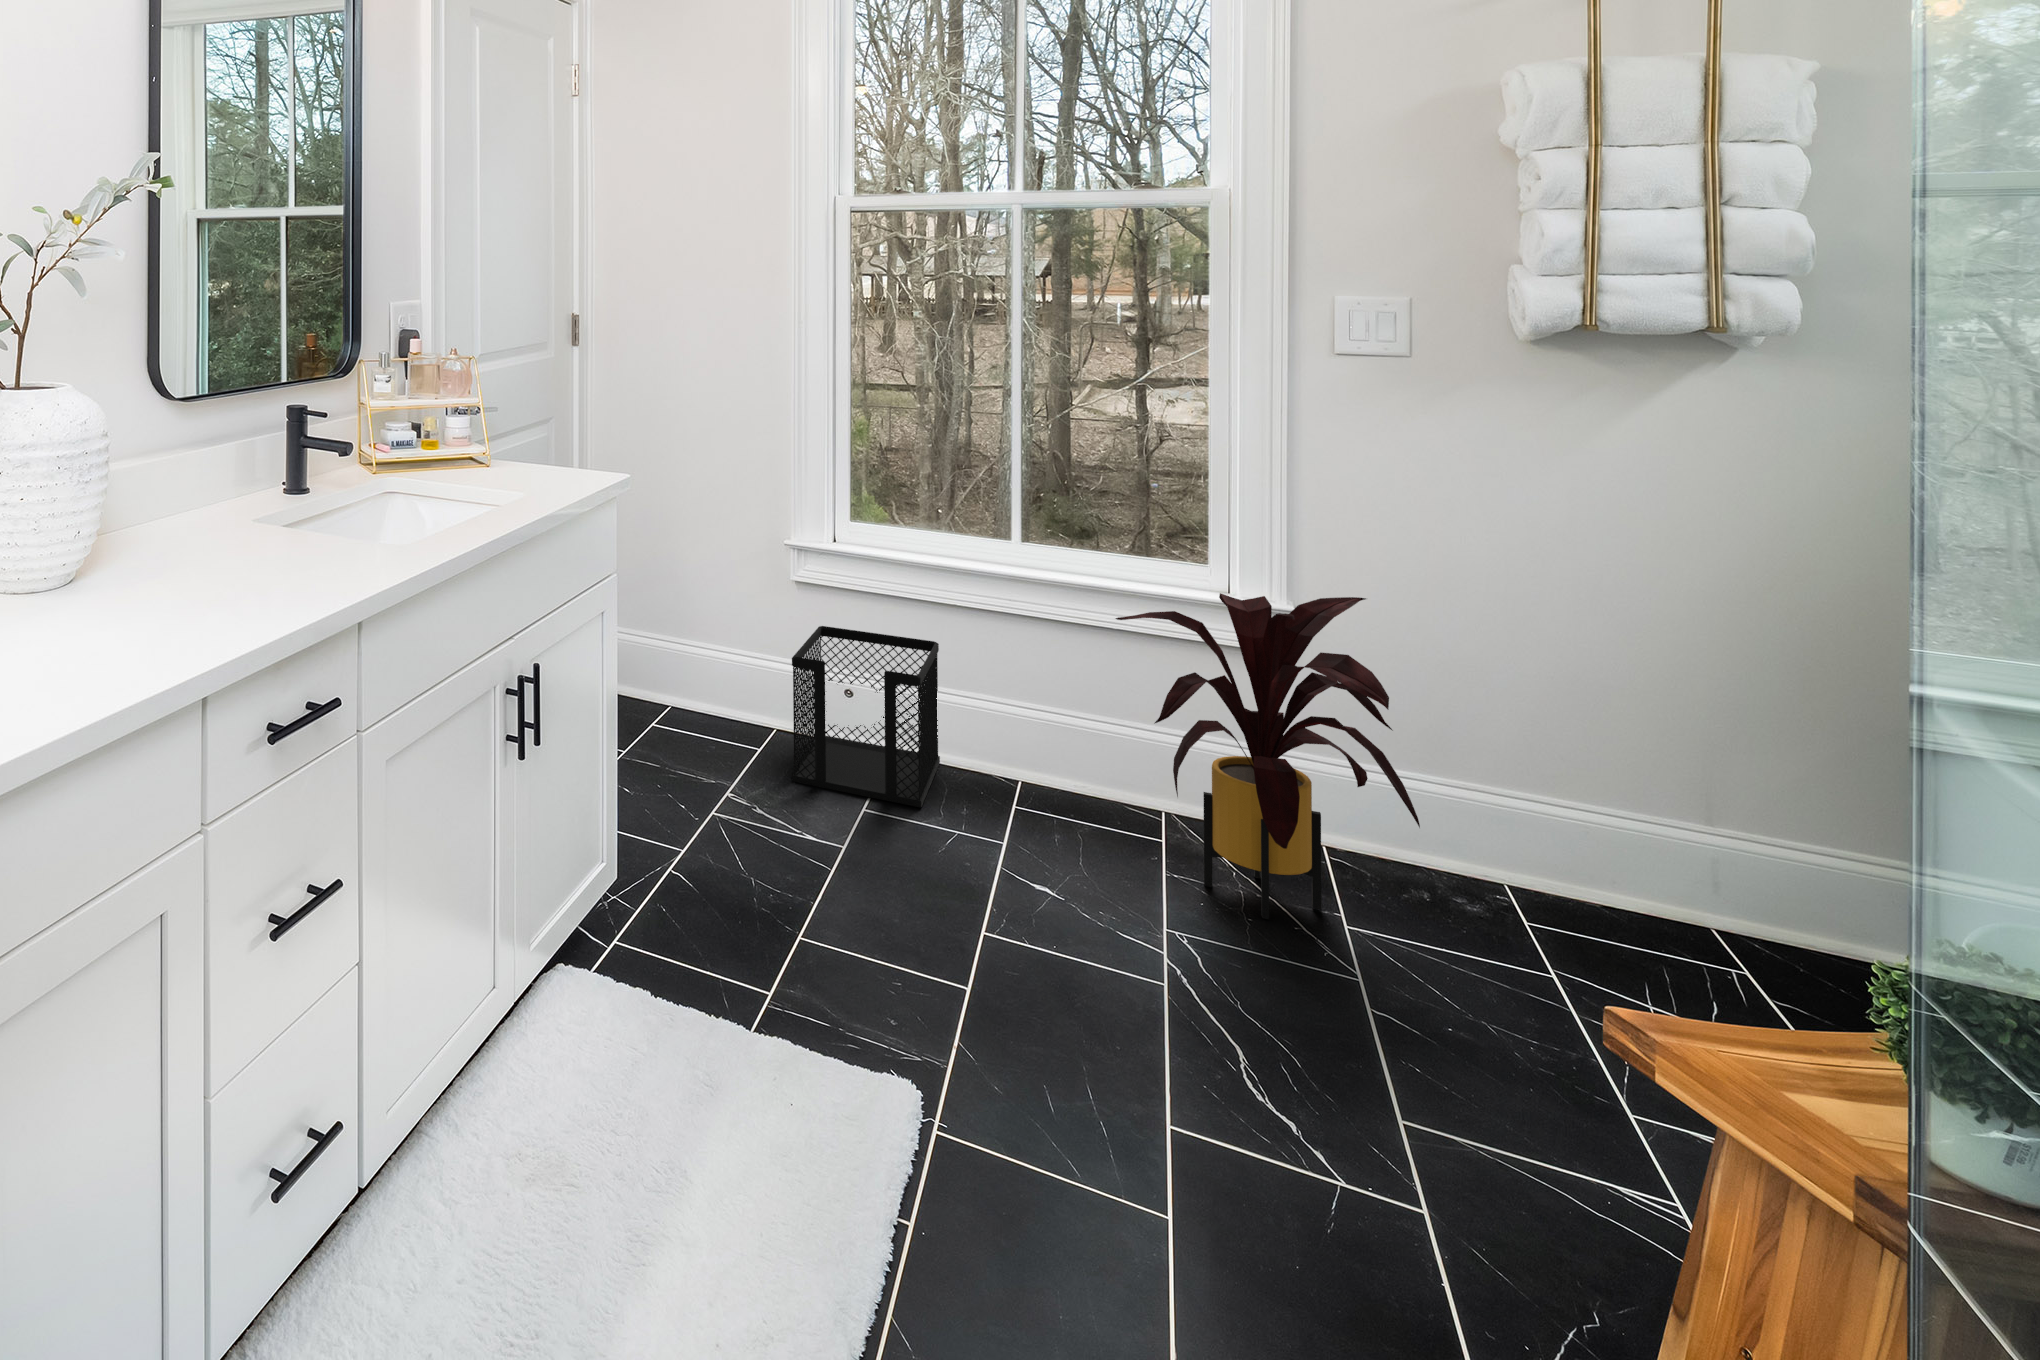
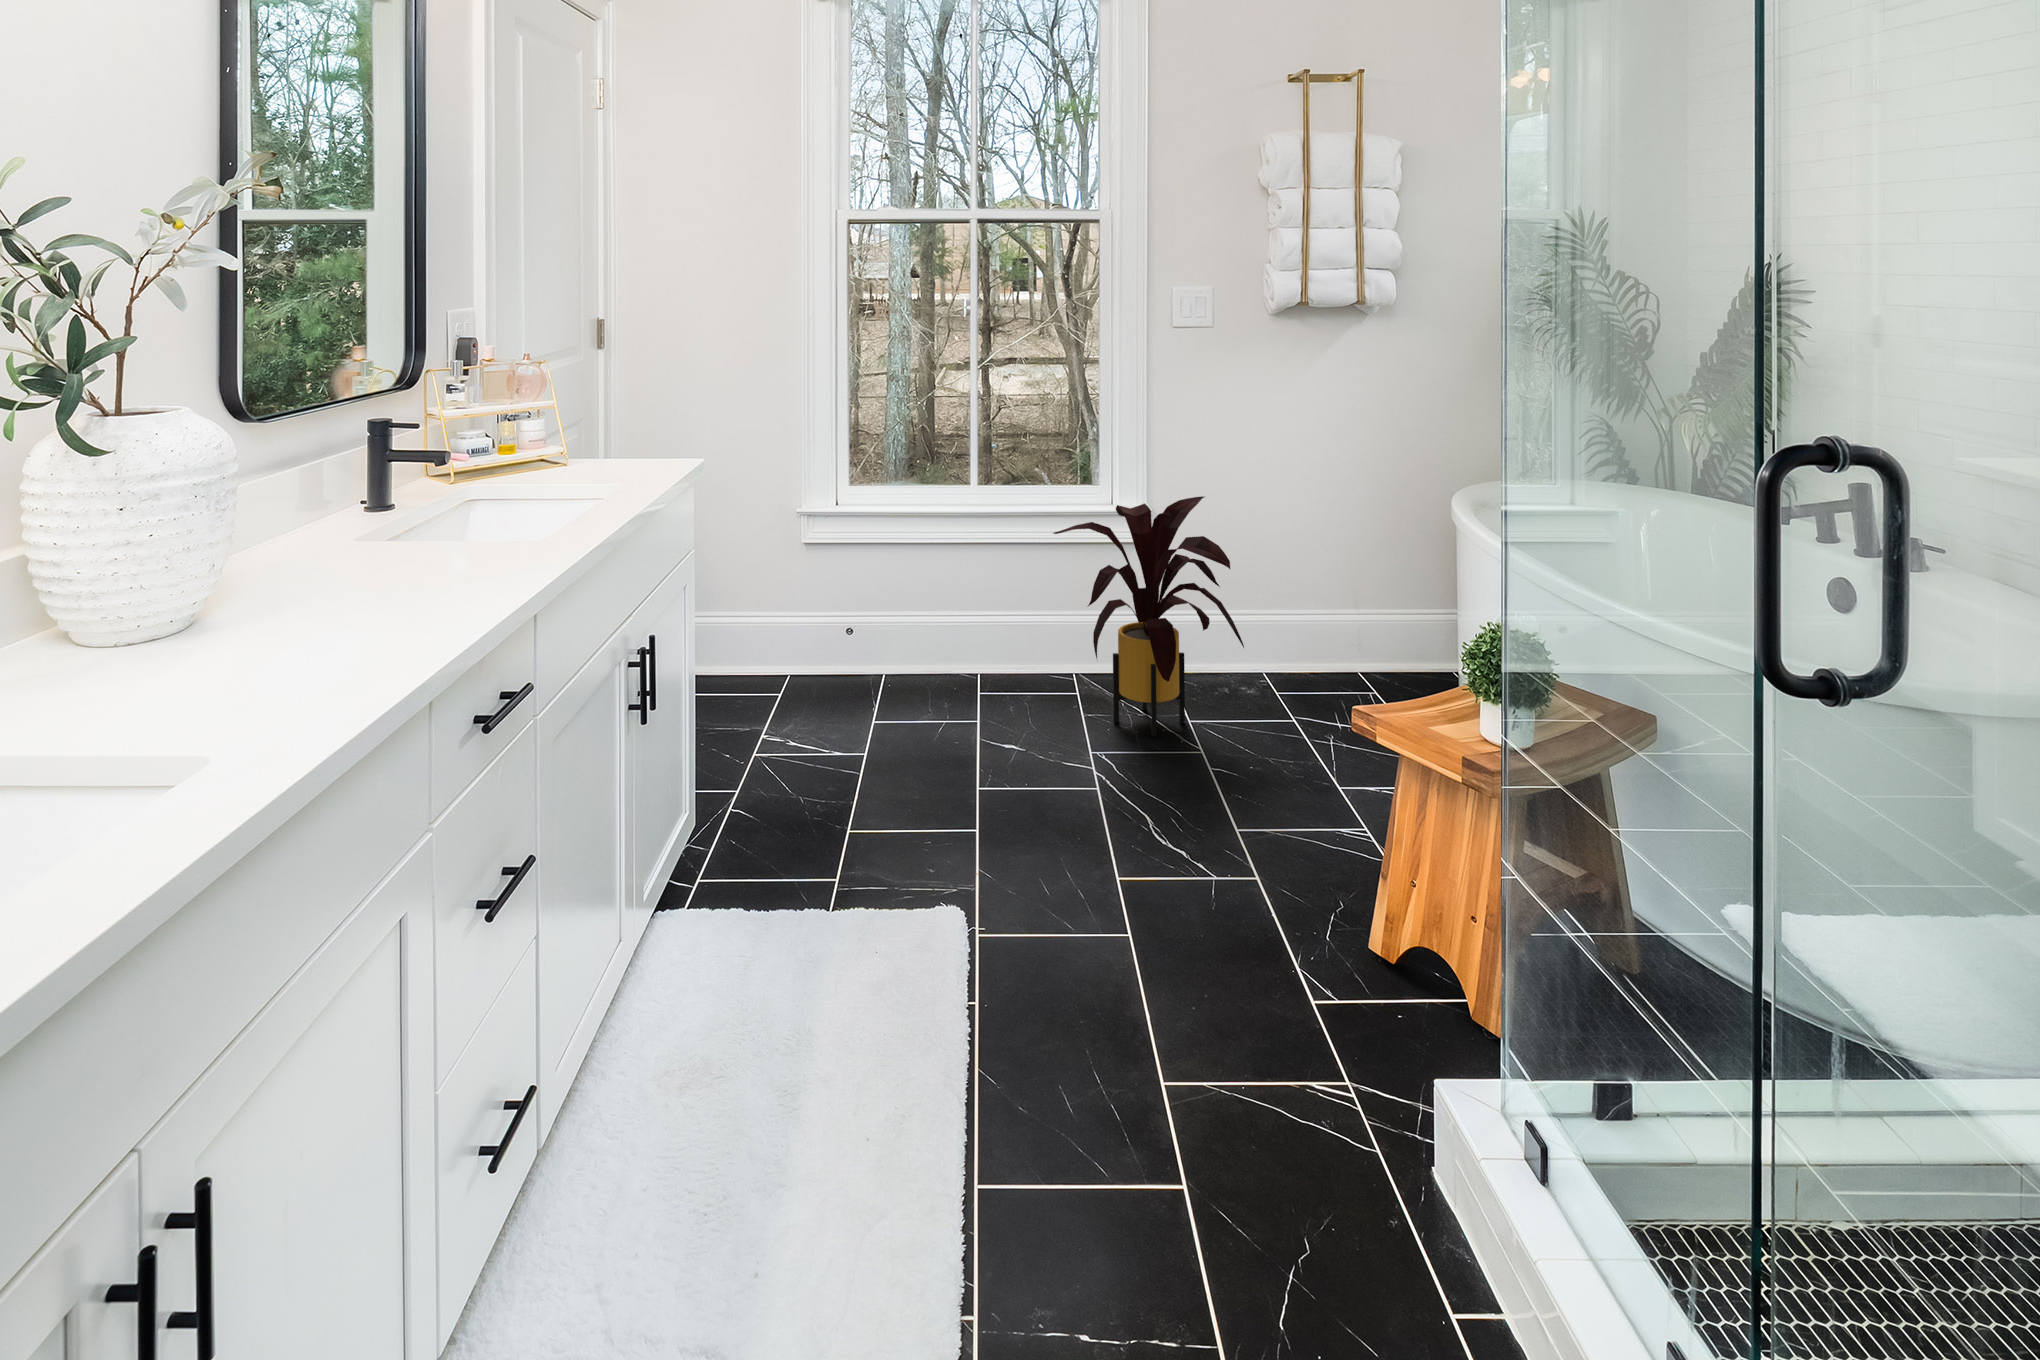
wastebasket: present [792,626,940,808] -> none [808,573,919,711]

